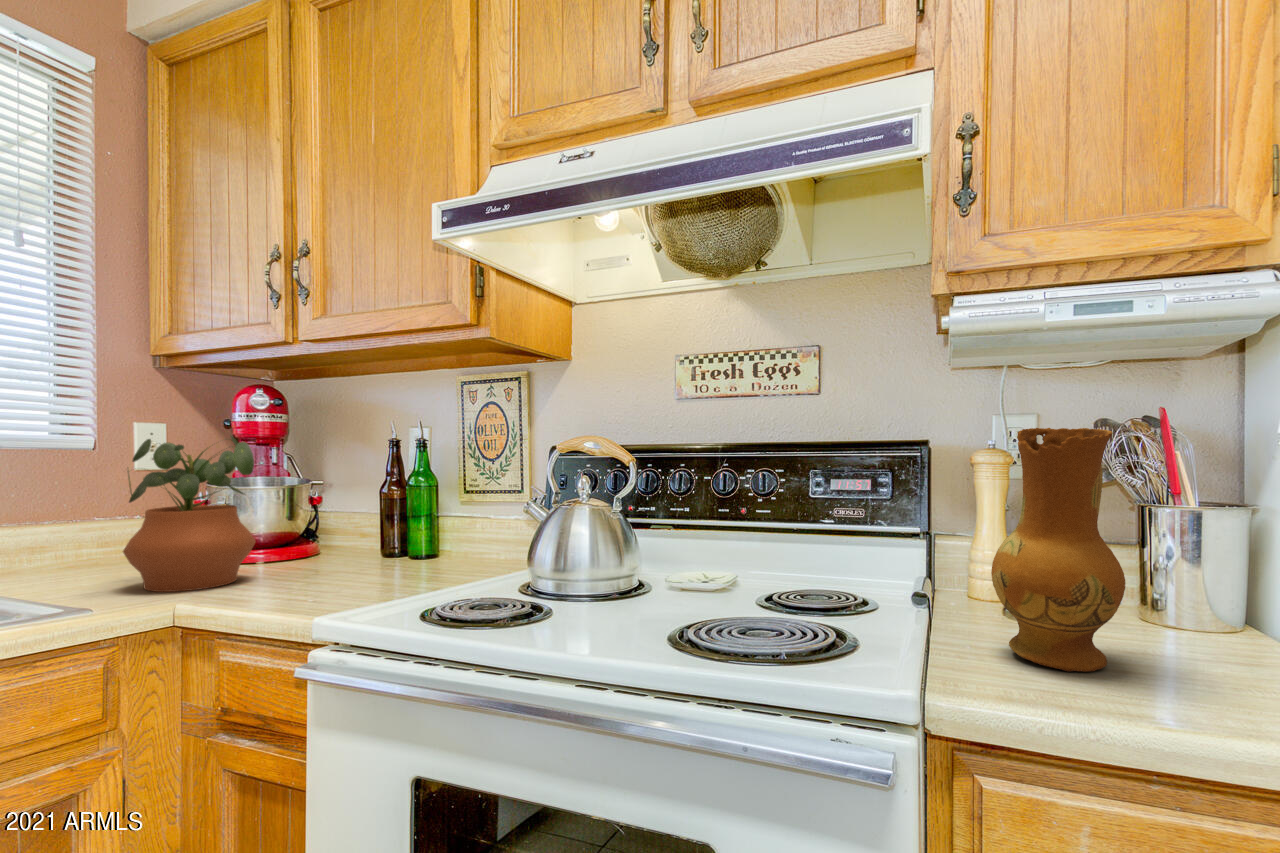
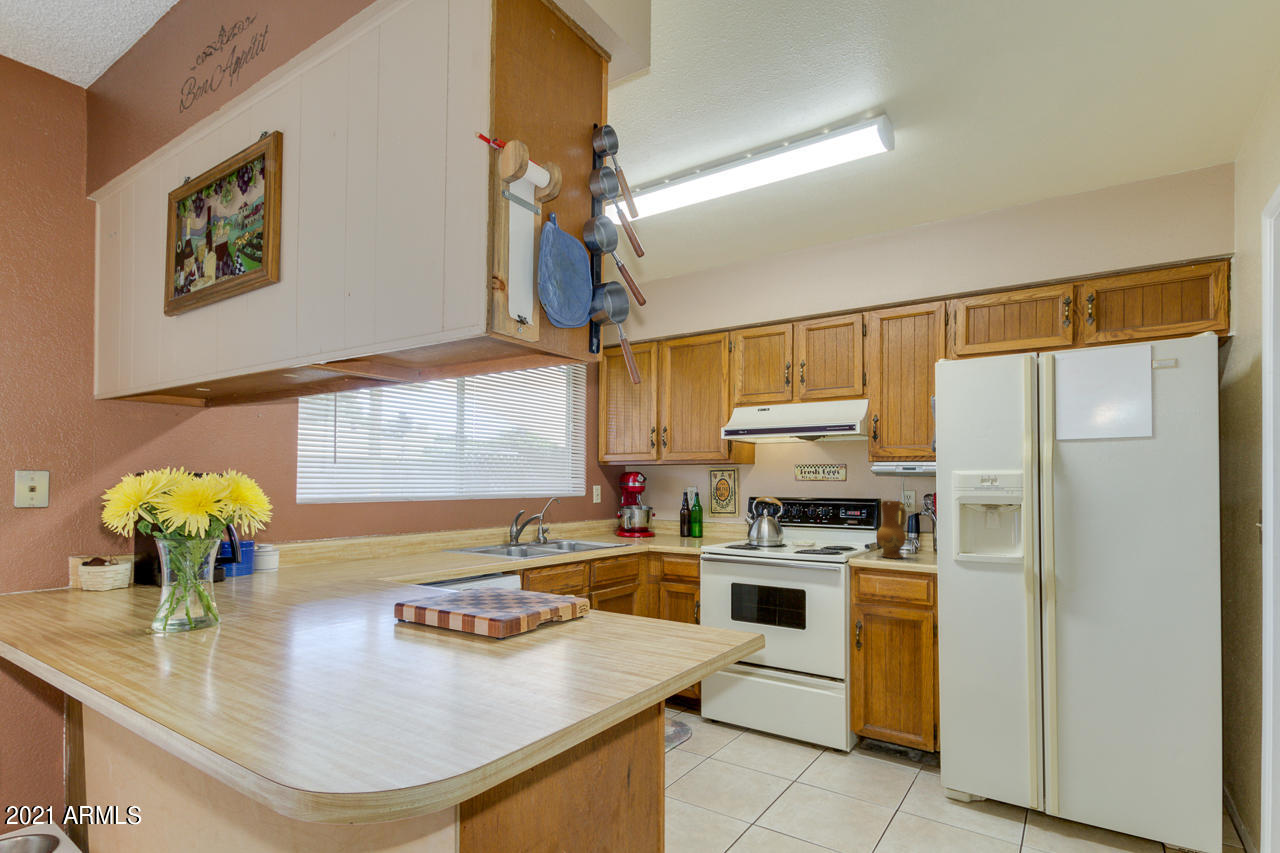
potted plant: present [123,435,256,592] -> none [618,493,656,542]

